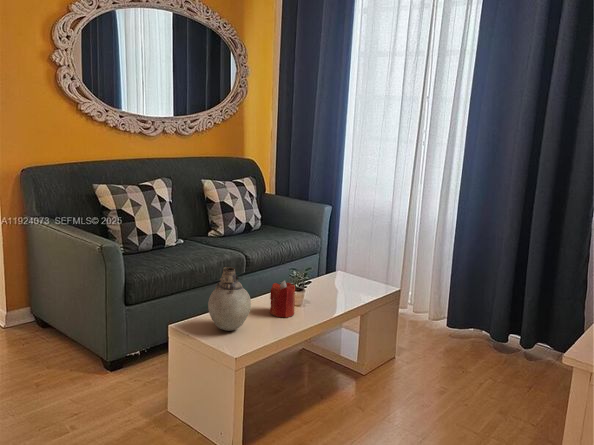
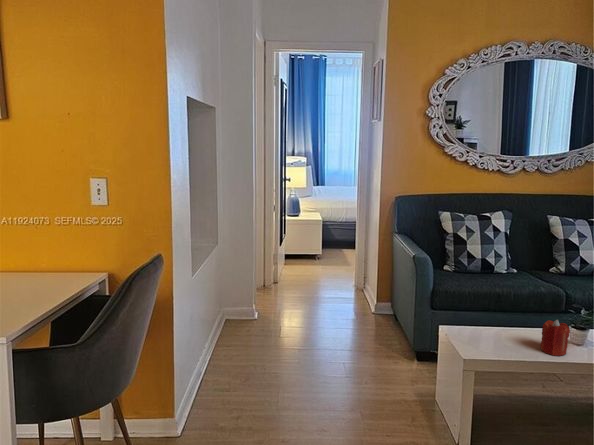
vase: present [208,267,251,331] -> none [470,293,510,349]

